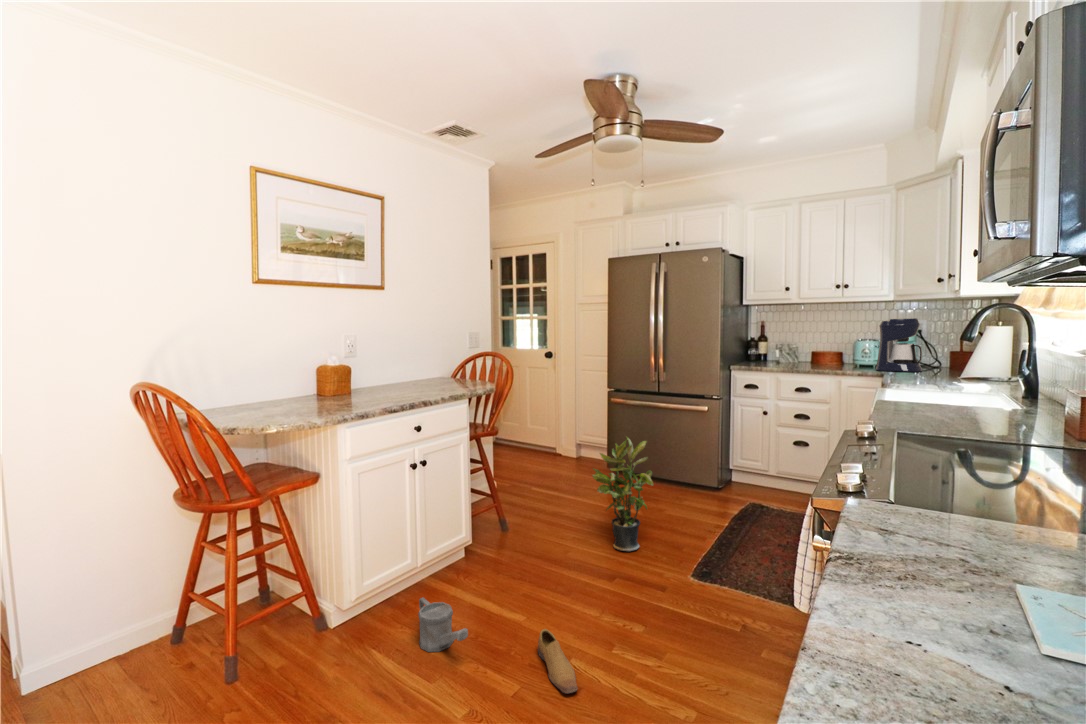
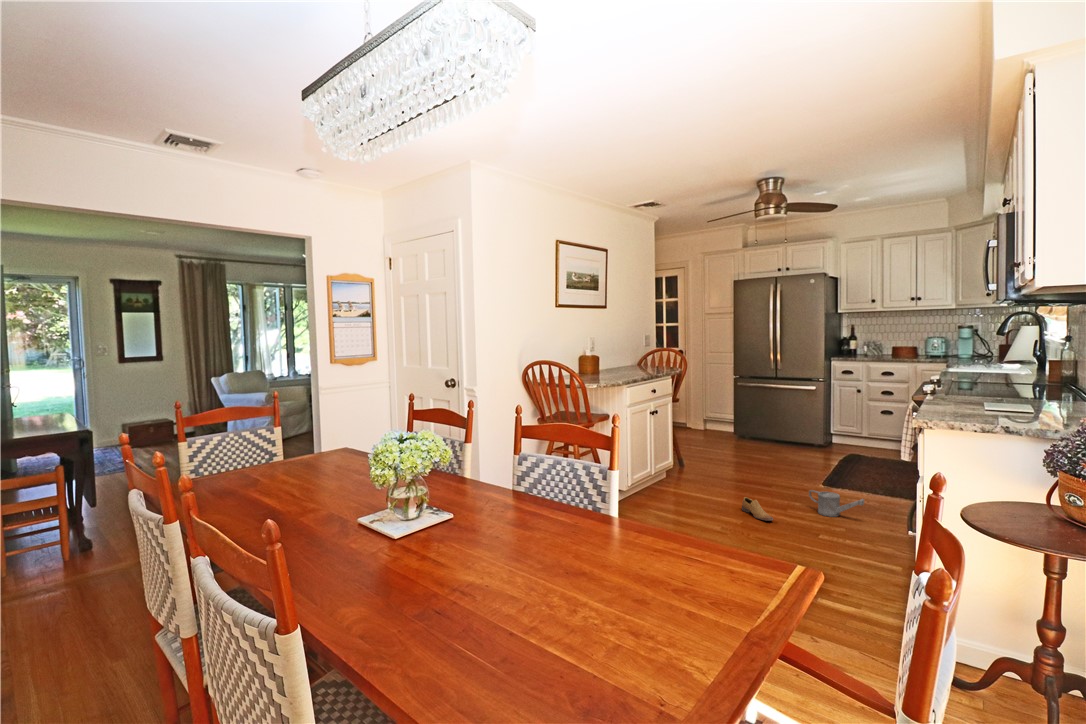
coffee maker: present [876,318,922,372] -> none [942,321,977,359]
potted plant: present [592,438,653,552] -> none [747,401,790,475]
watering can: present [418,598,468,652] -> present [809,490,864,517]

